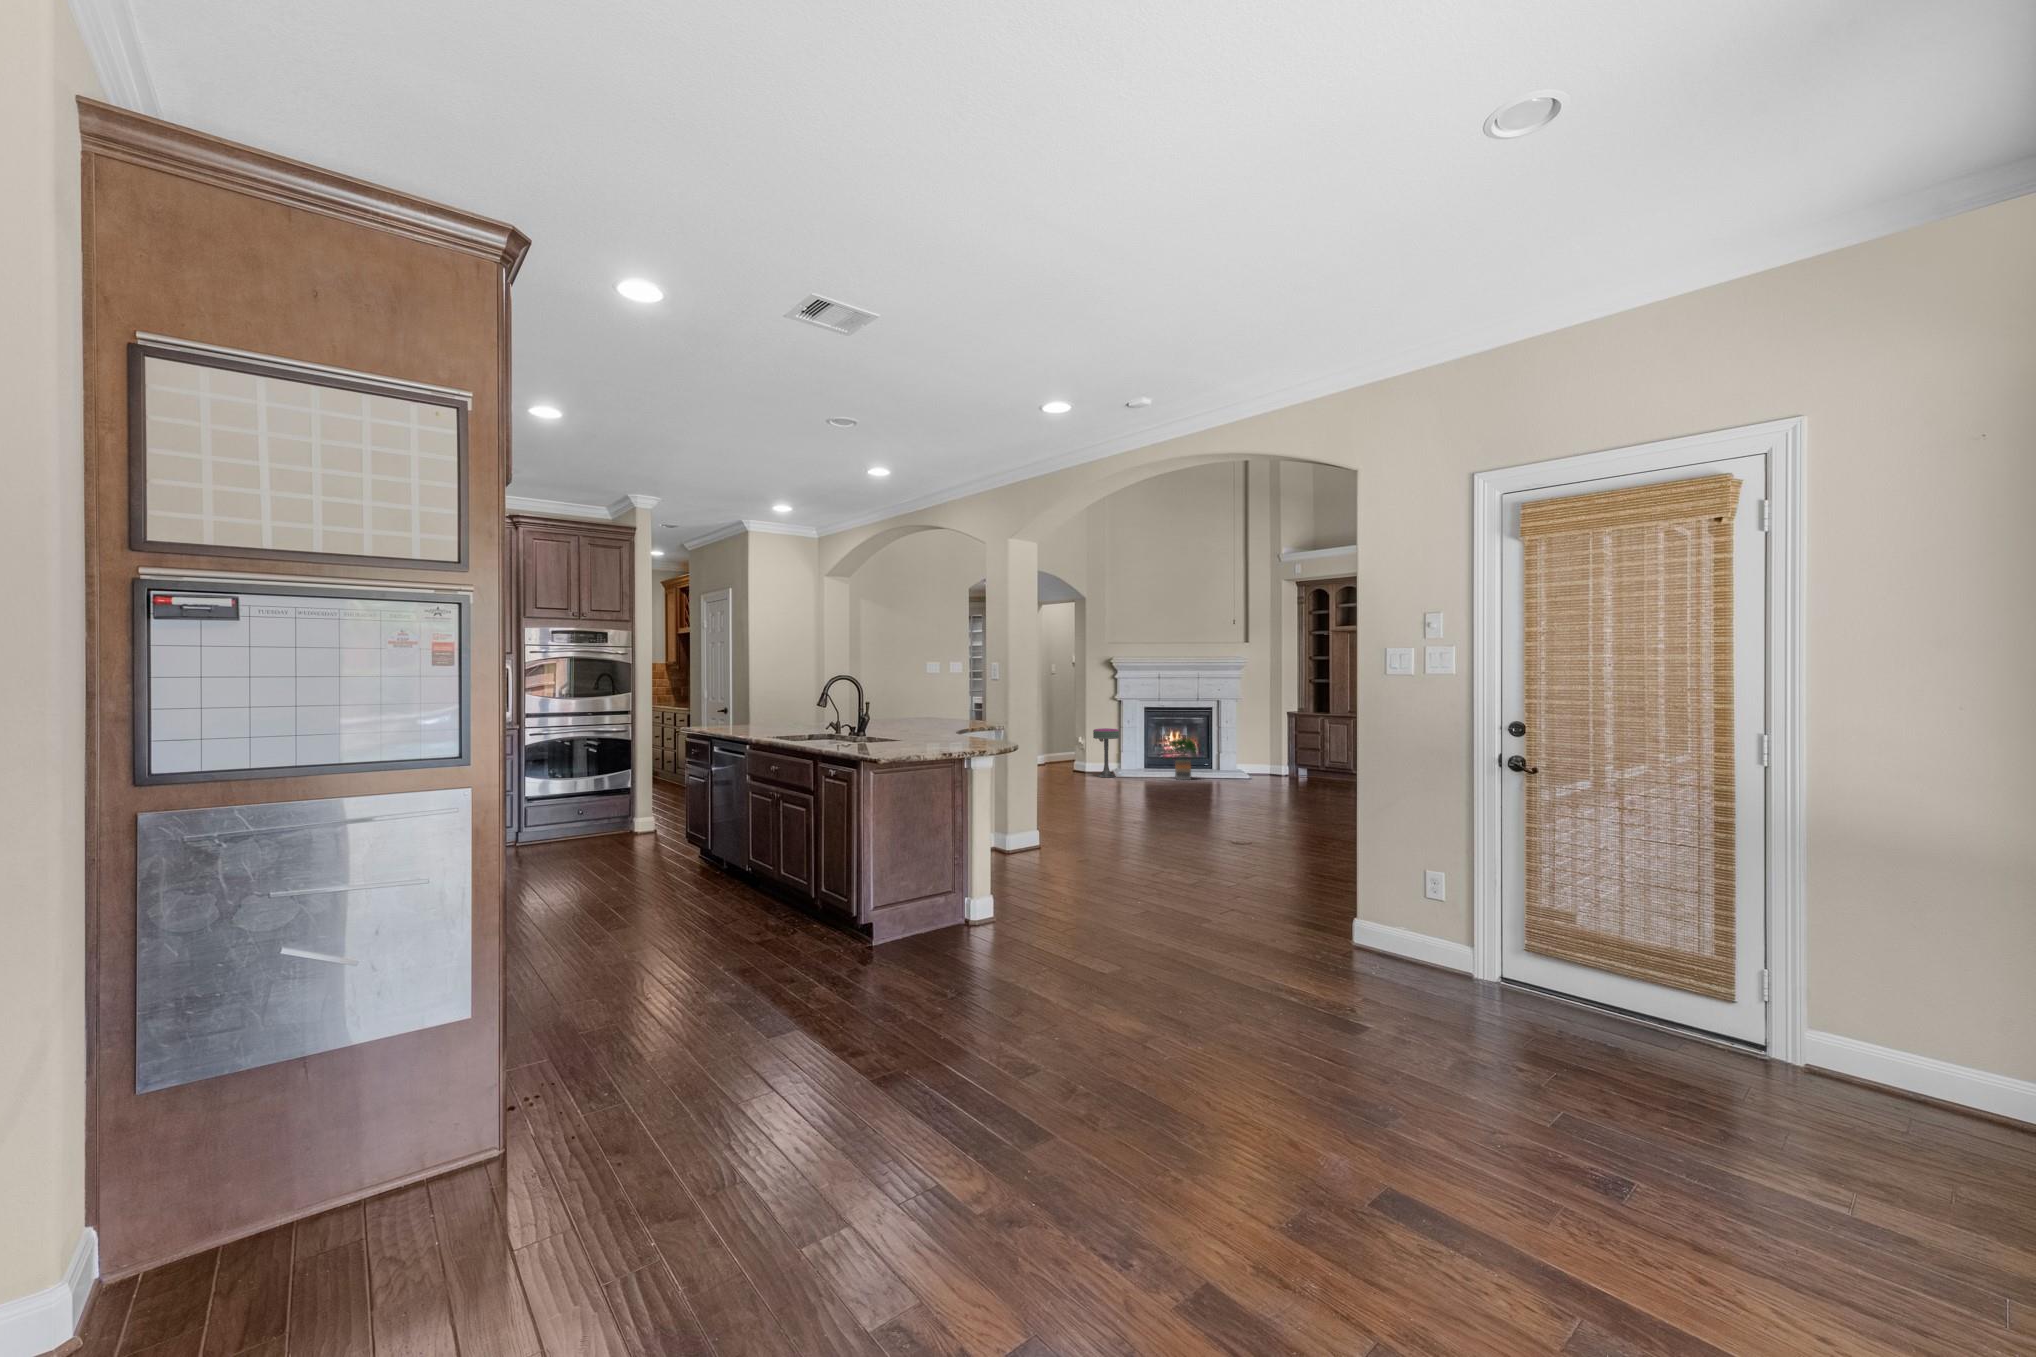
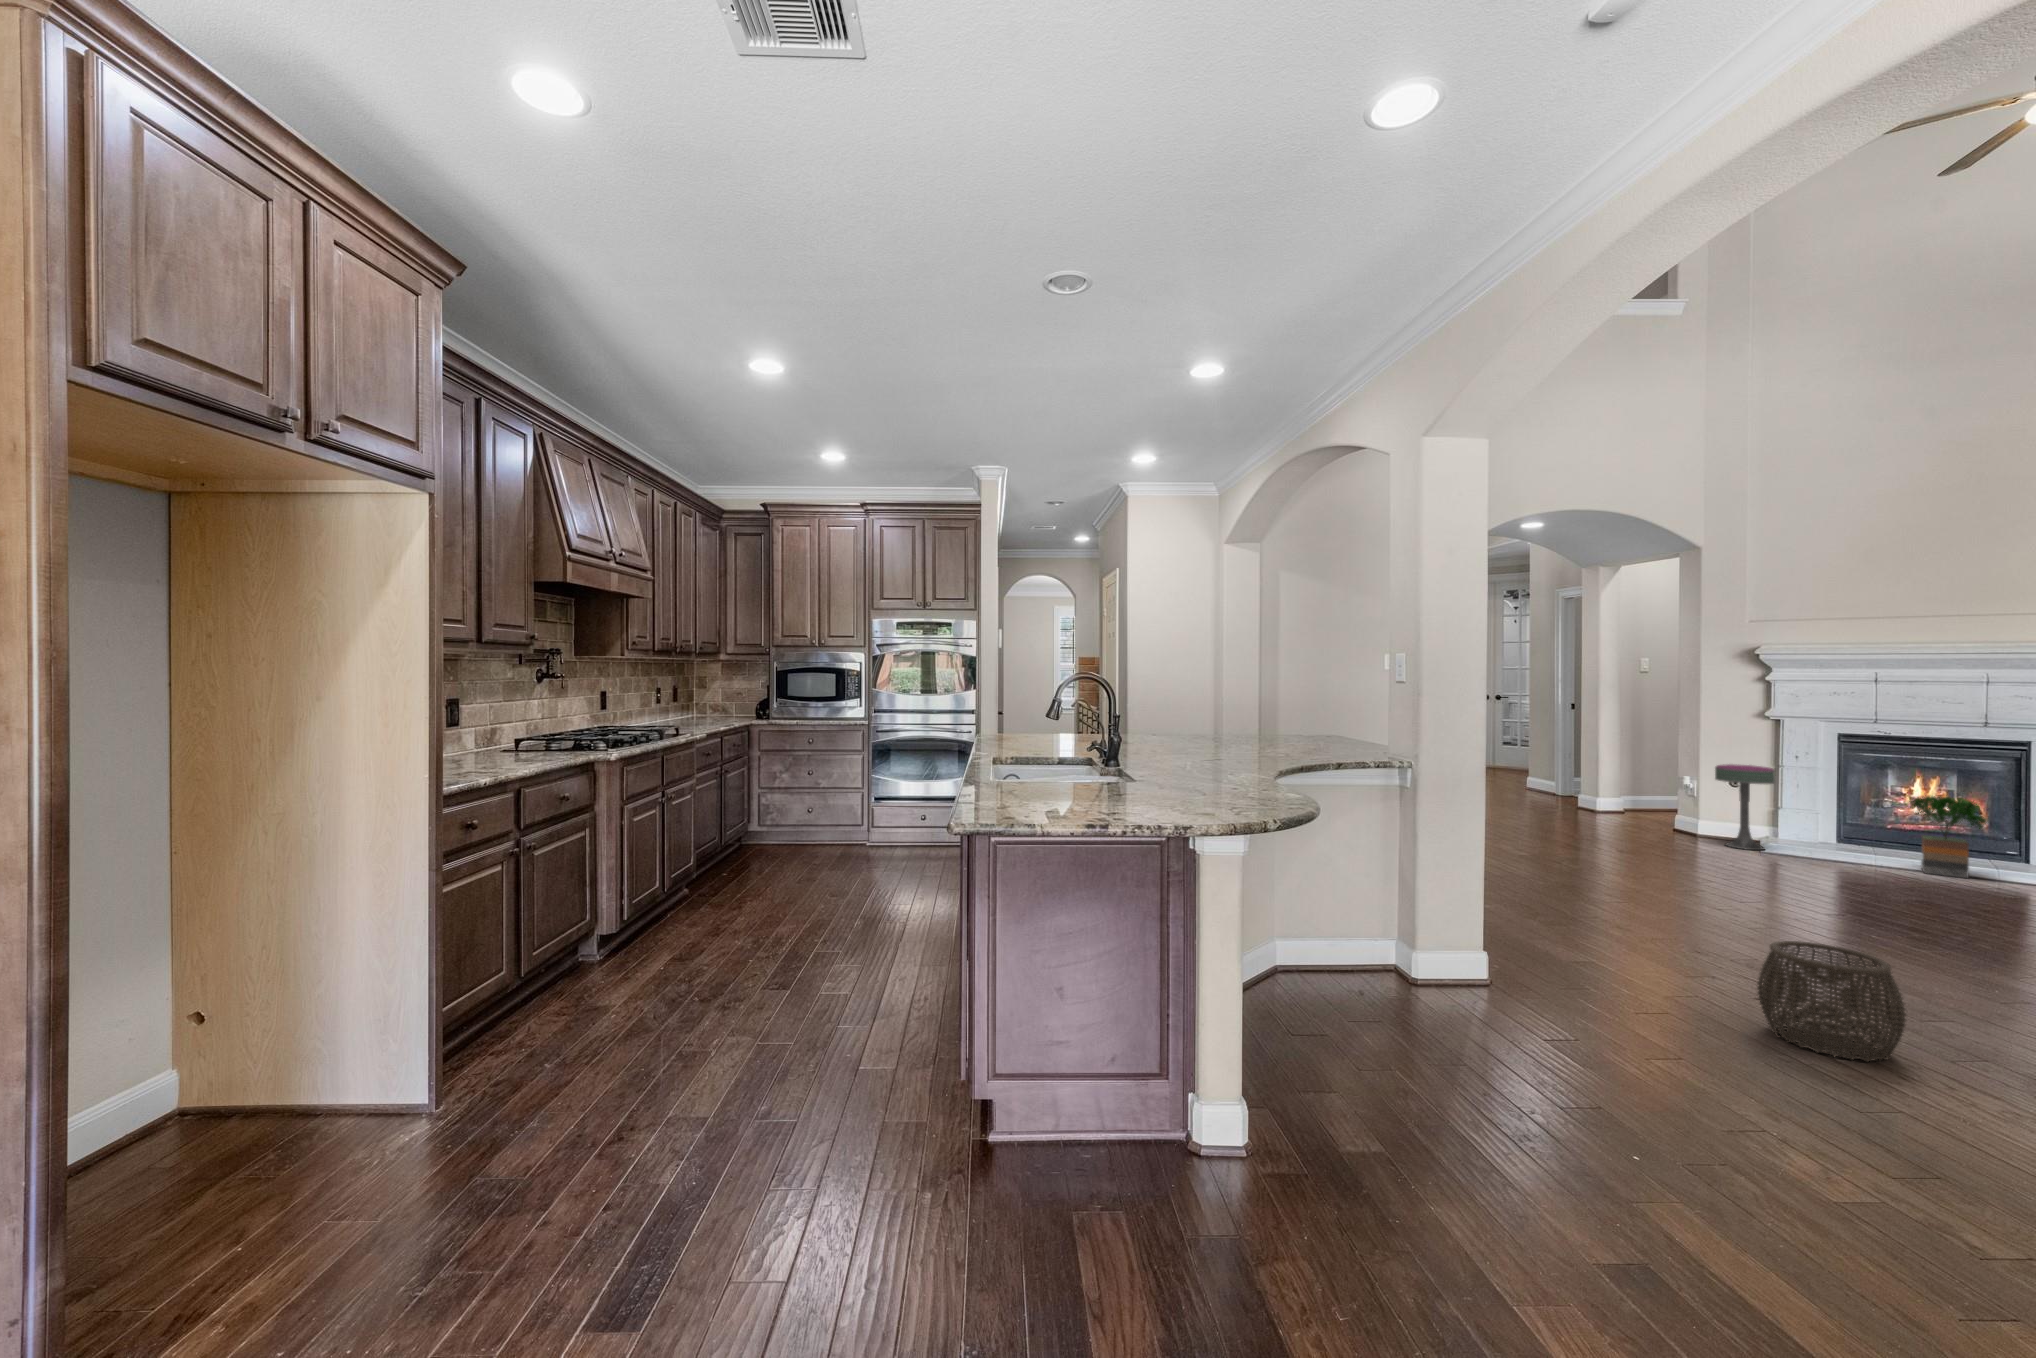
woven basket: none [1122,800,1168,845] -> present [1757,941,1906,1062]

